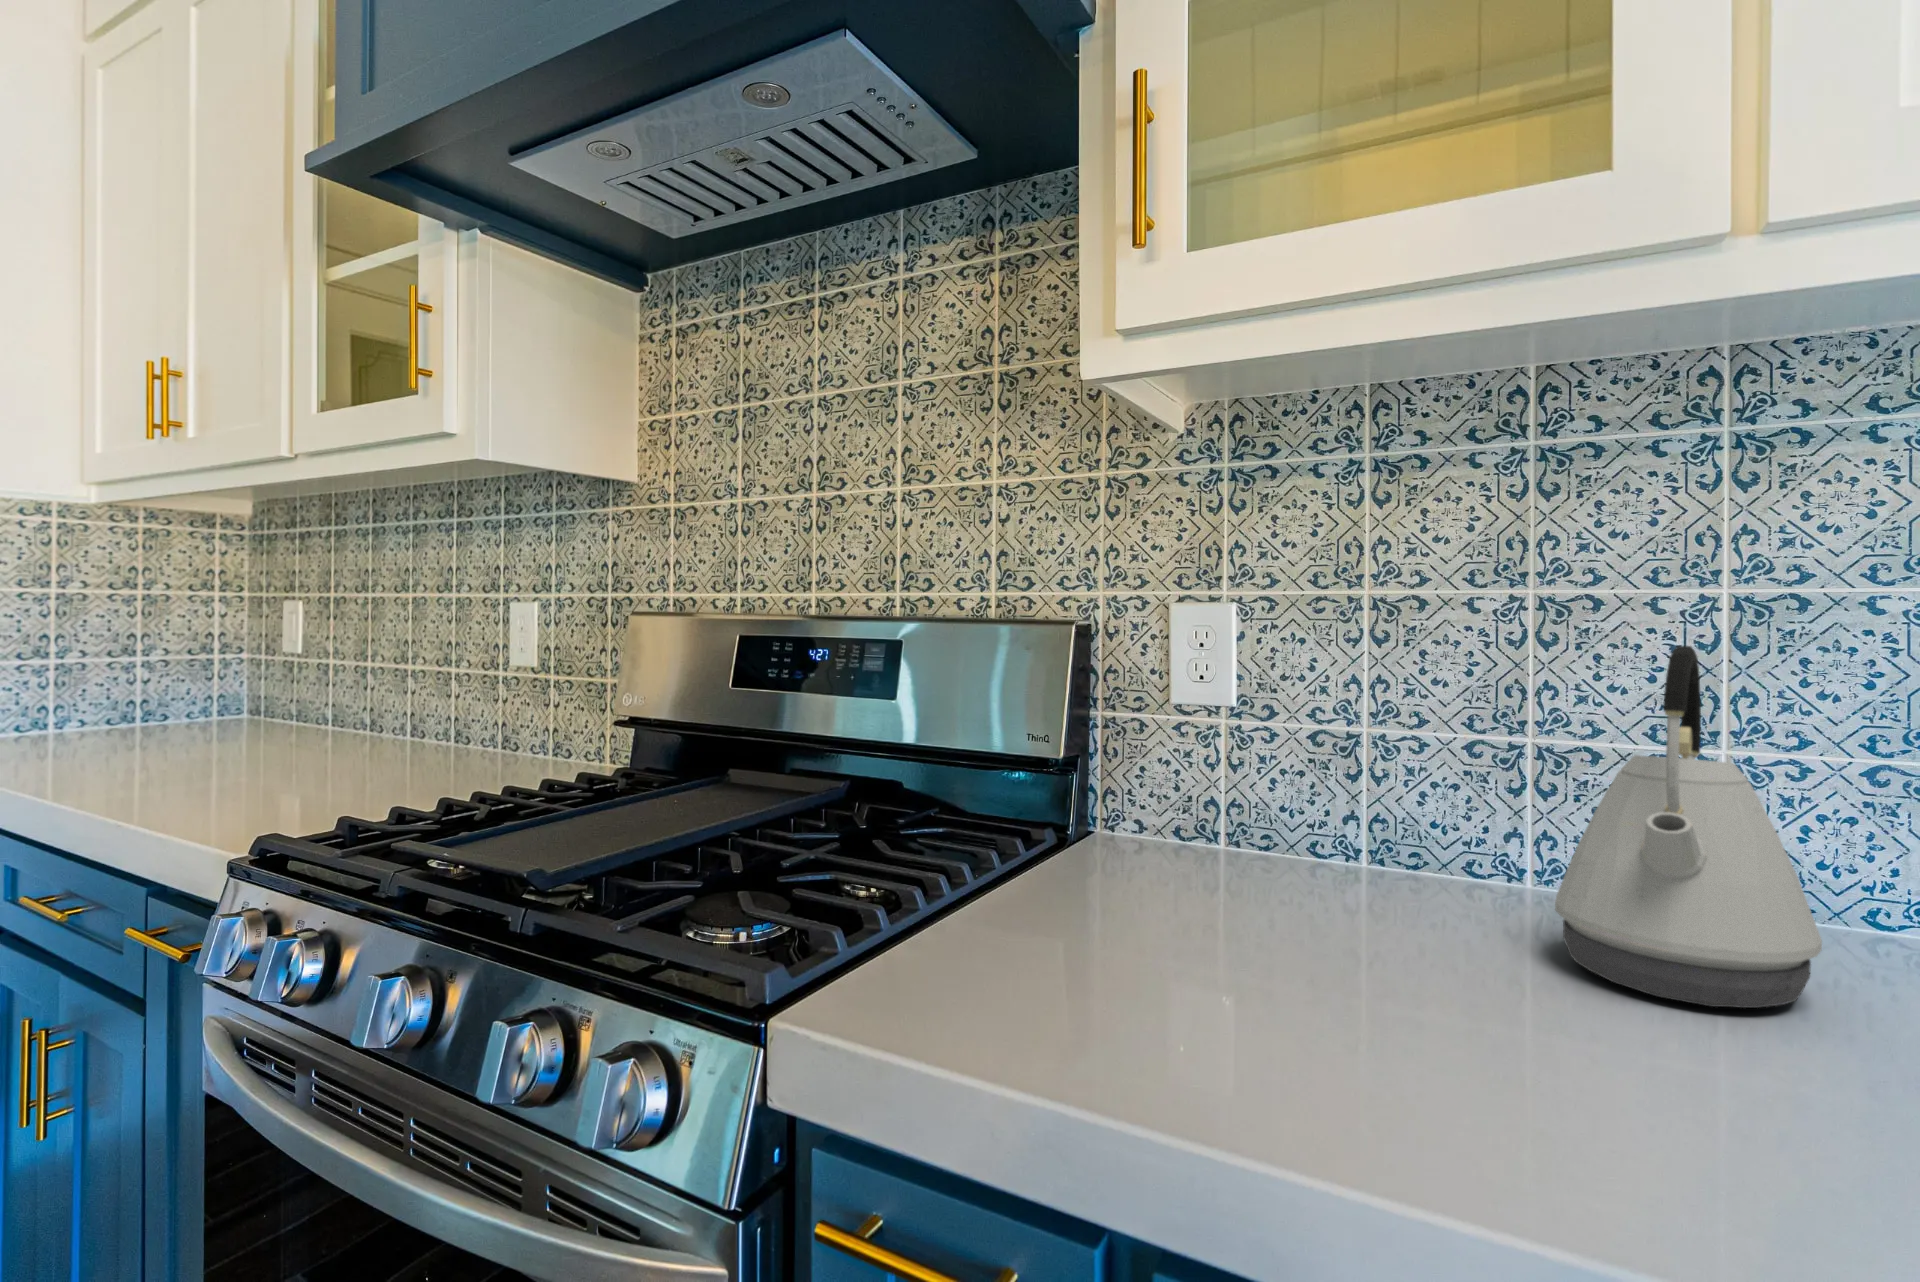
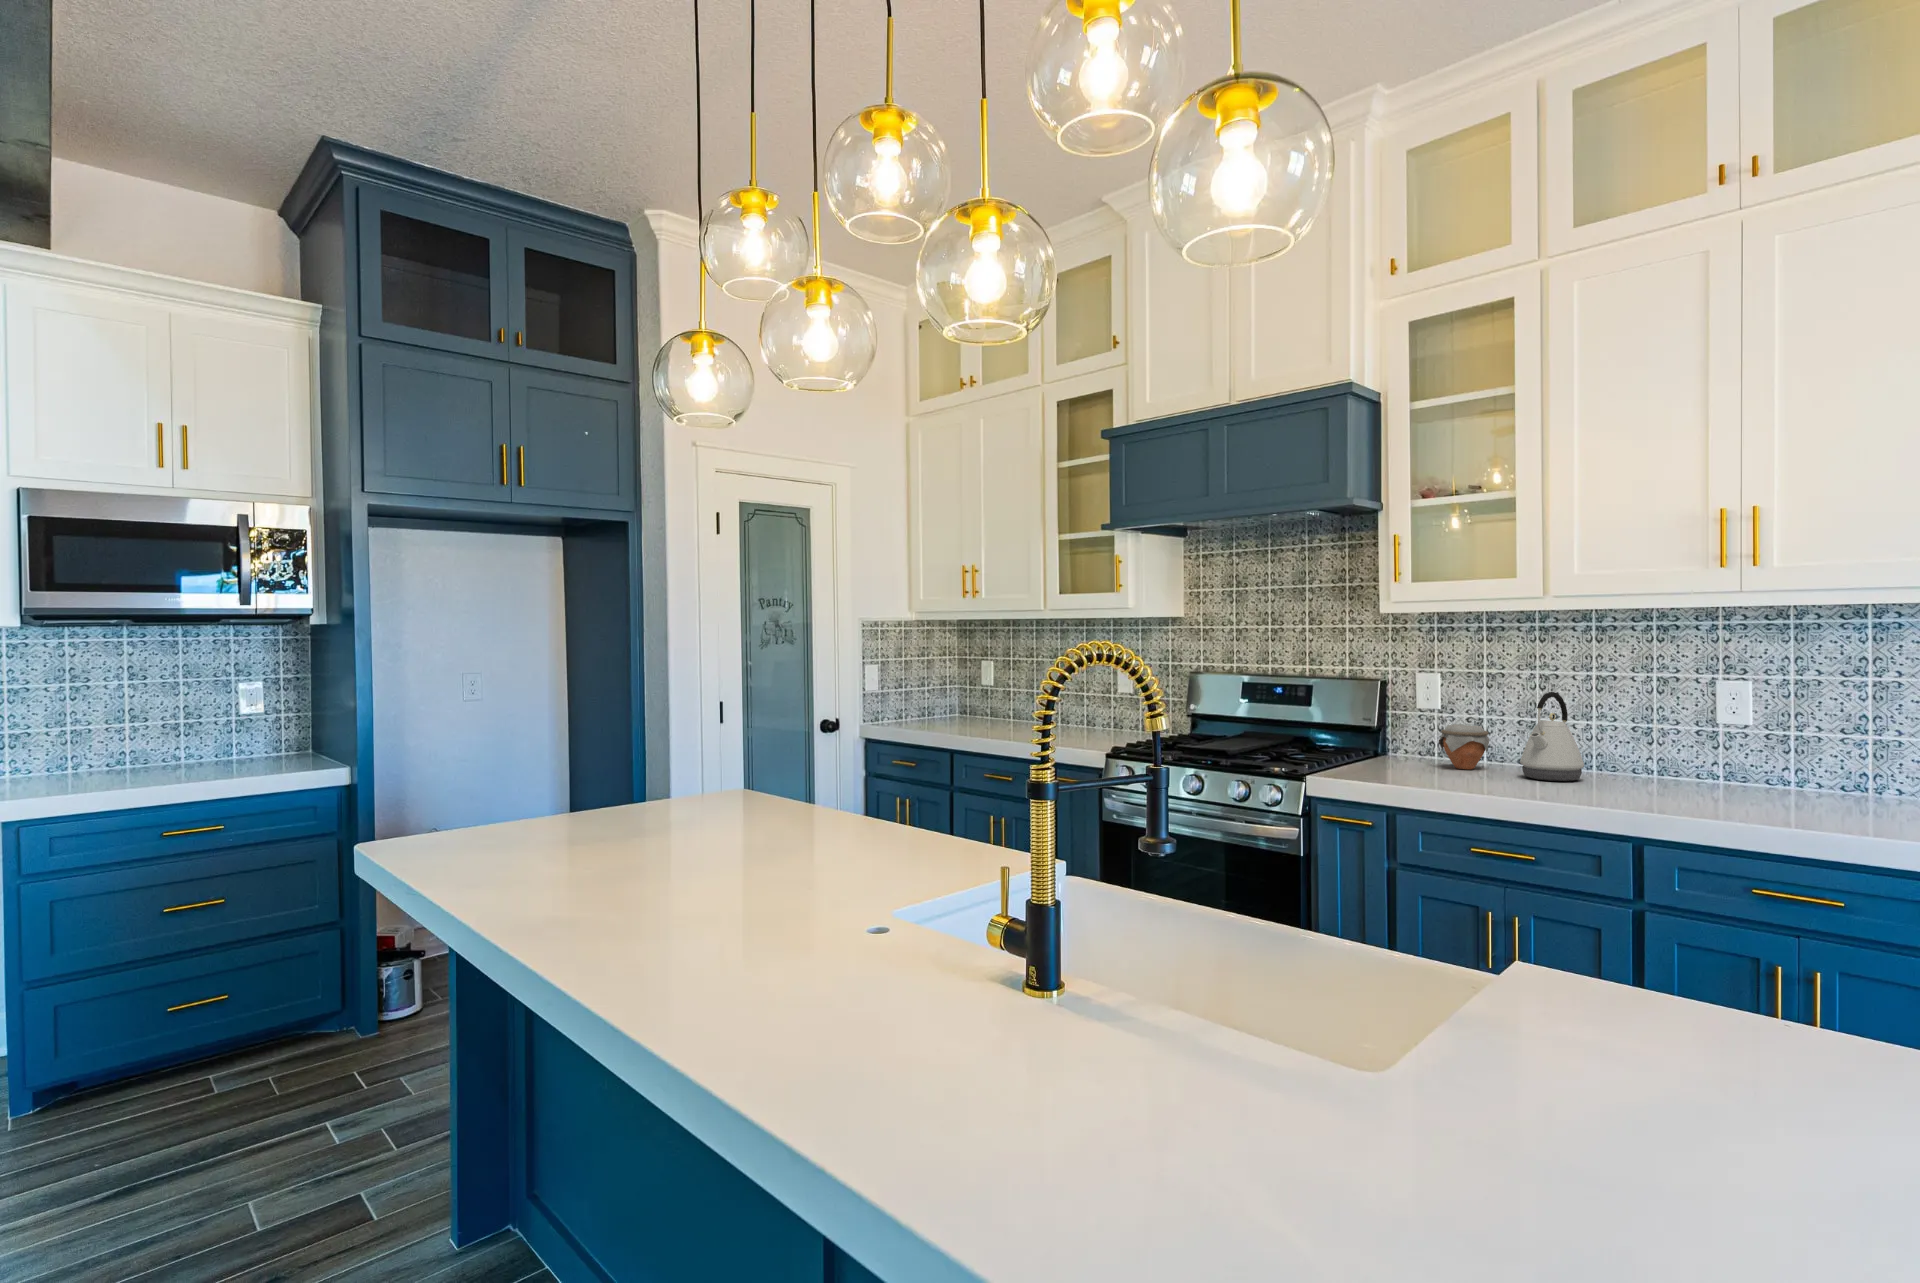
jar: none [1252,757,1409,913] -> present [1439,724,1489,769]

